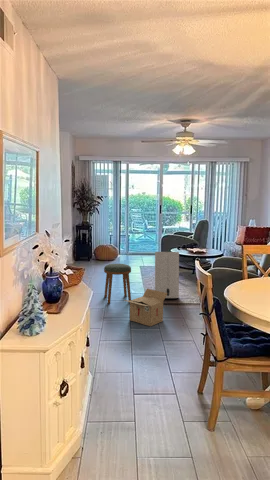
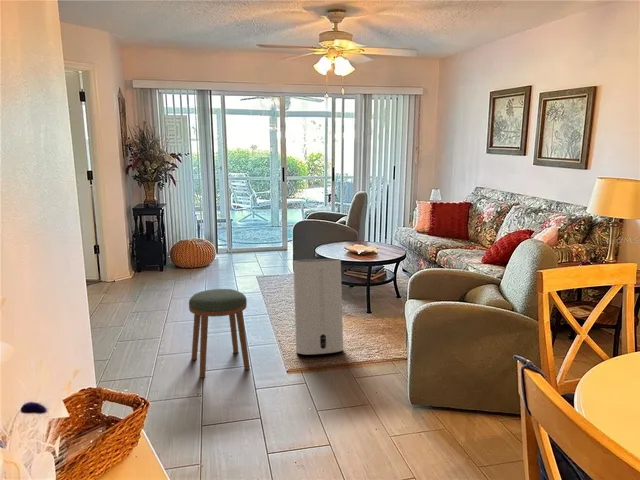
cardboard box: present [125,289,167,327] -> none [239,350,337,449]

